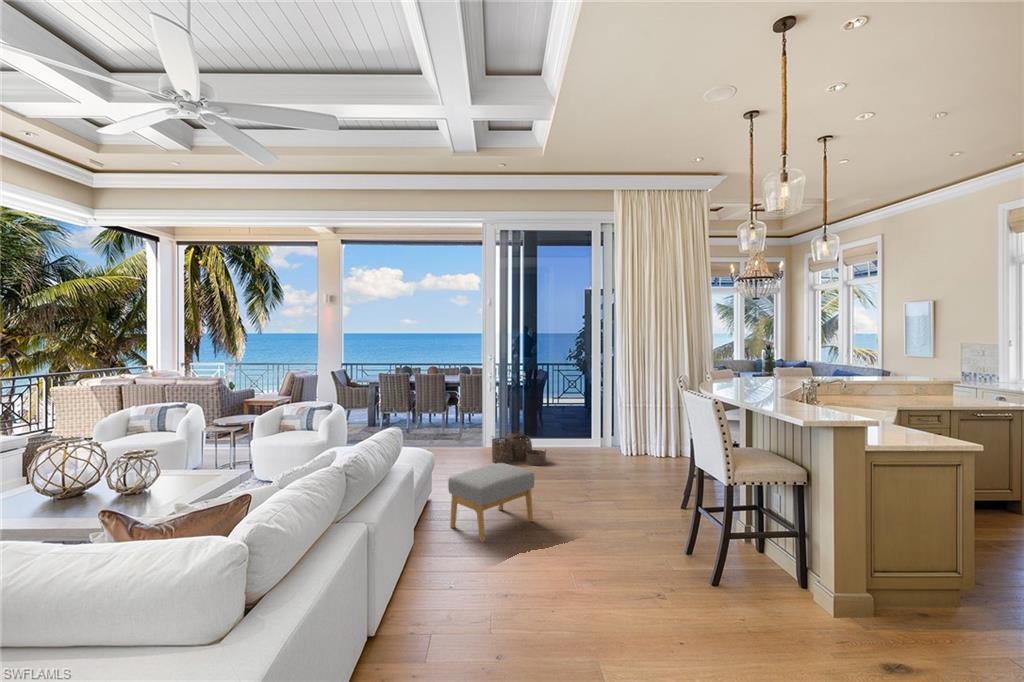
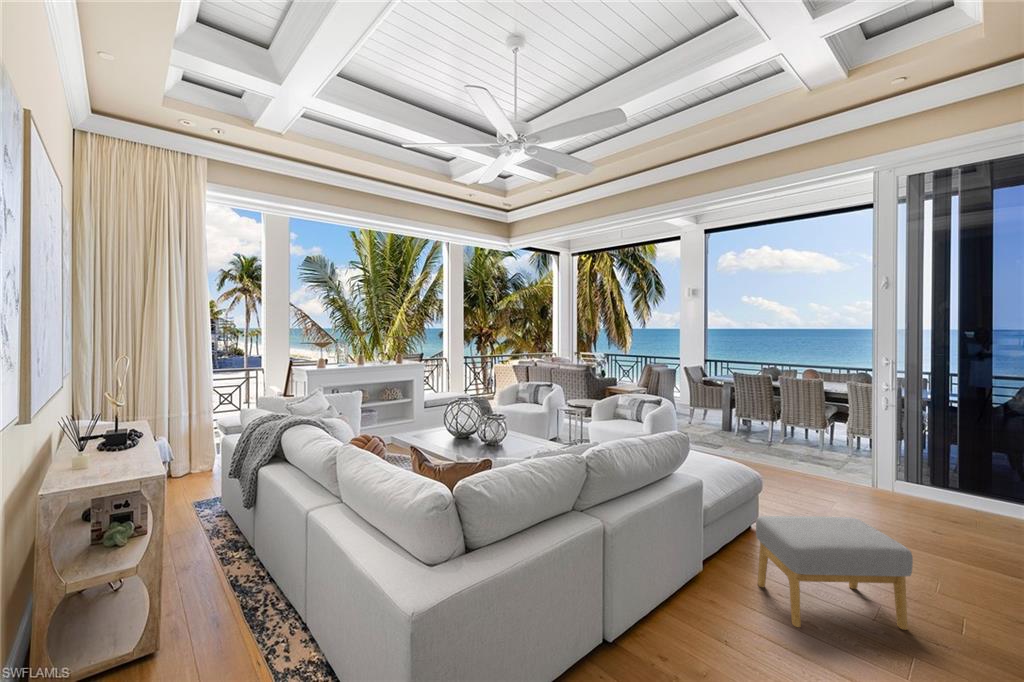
woven basket: present [492,431,546,465] -> none [875,470,985,540]

